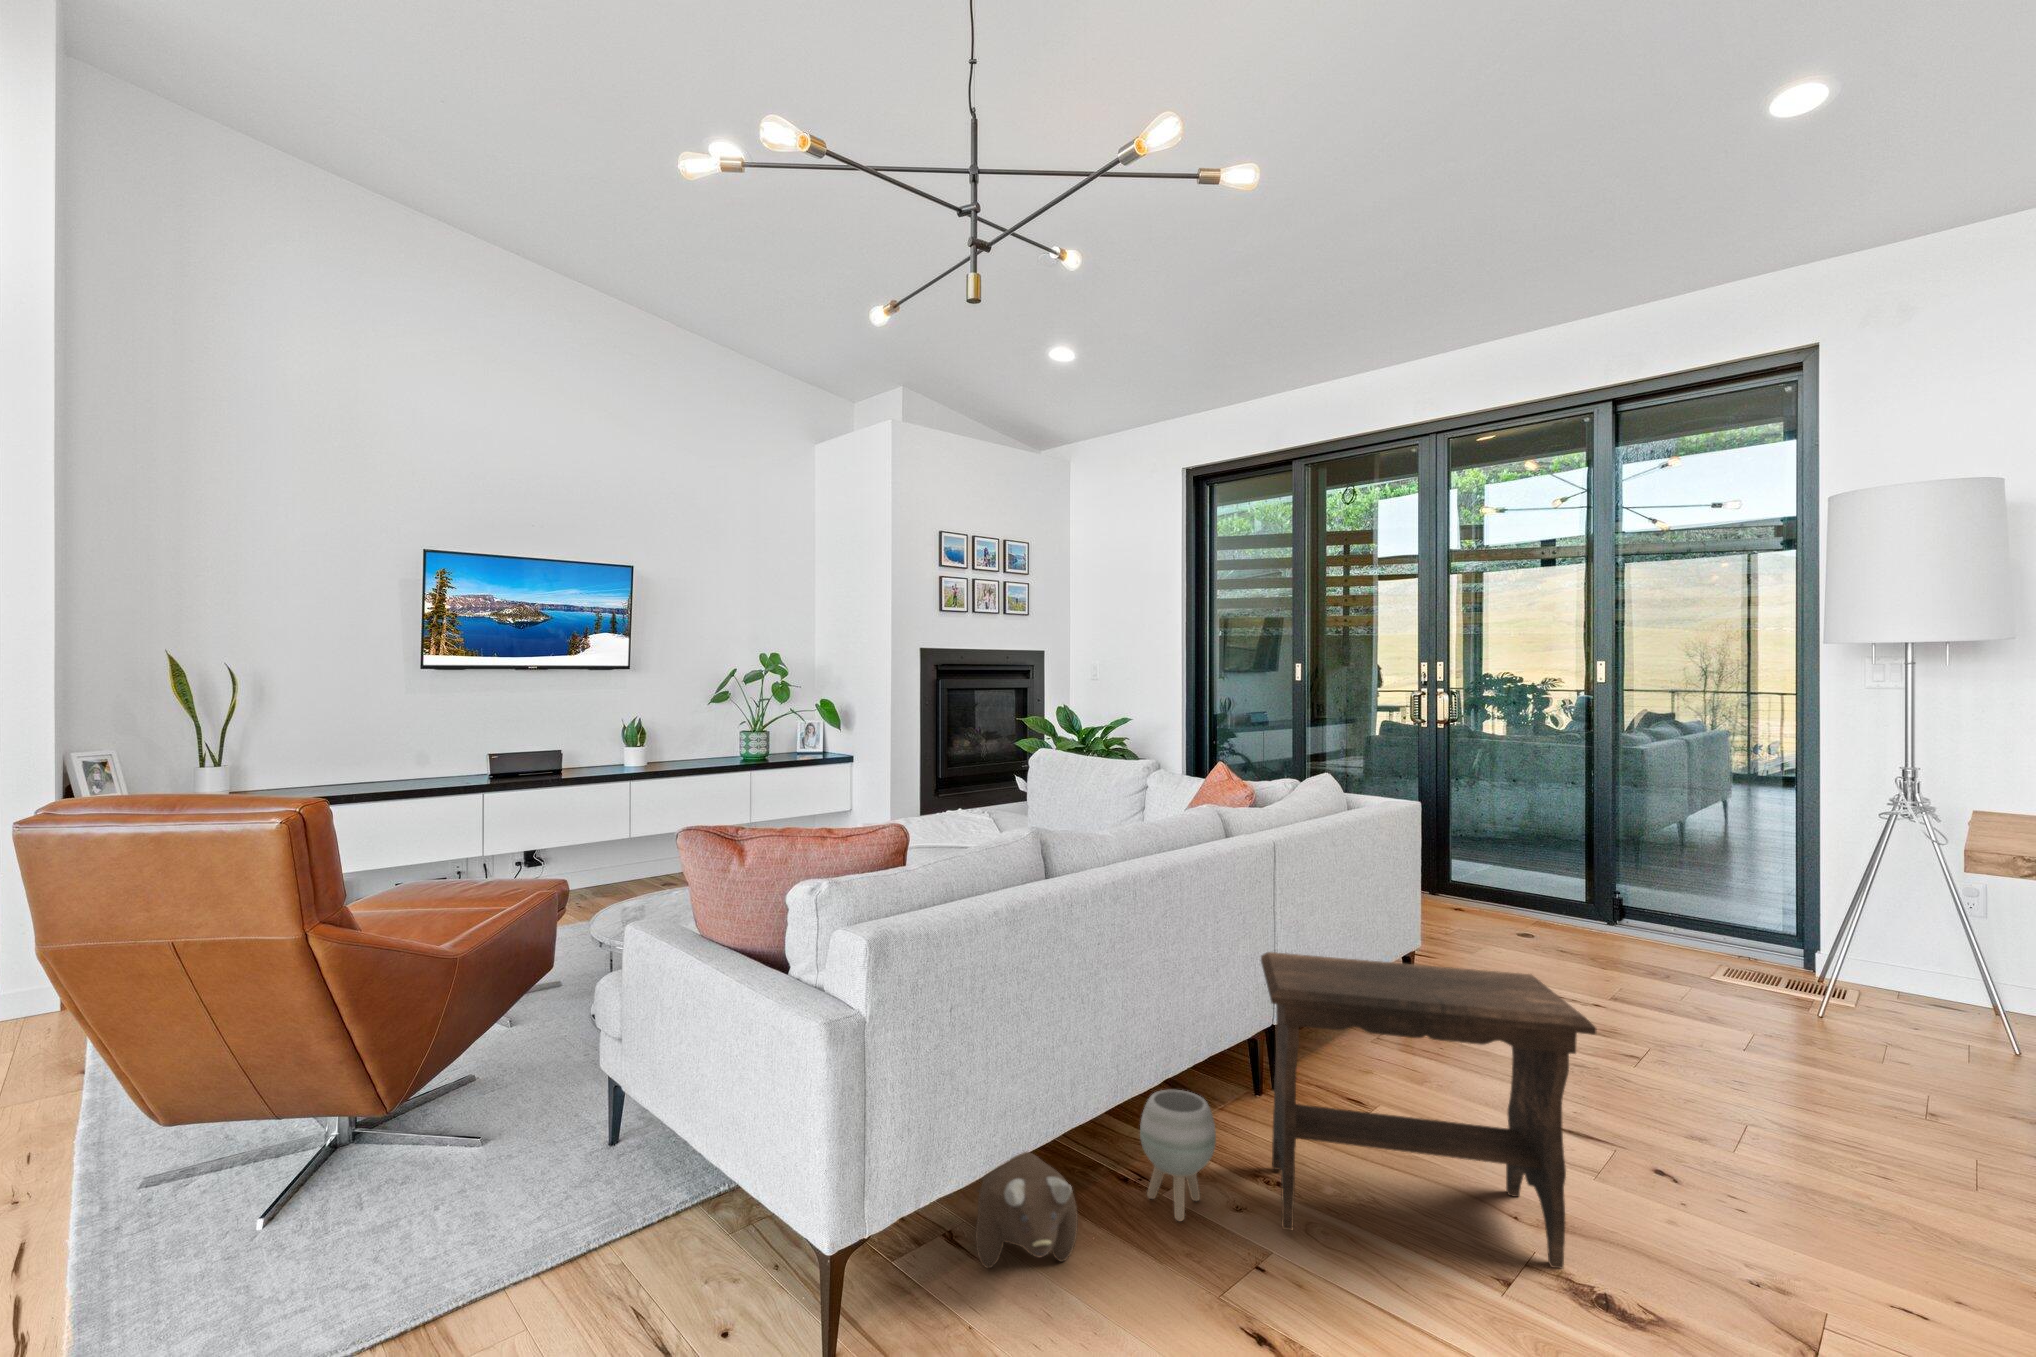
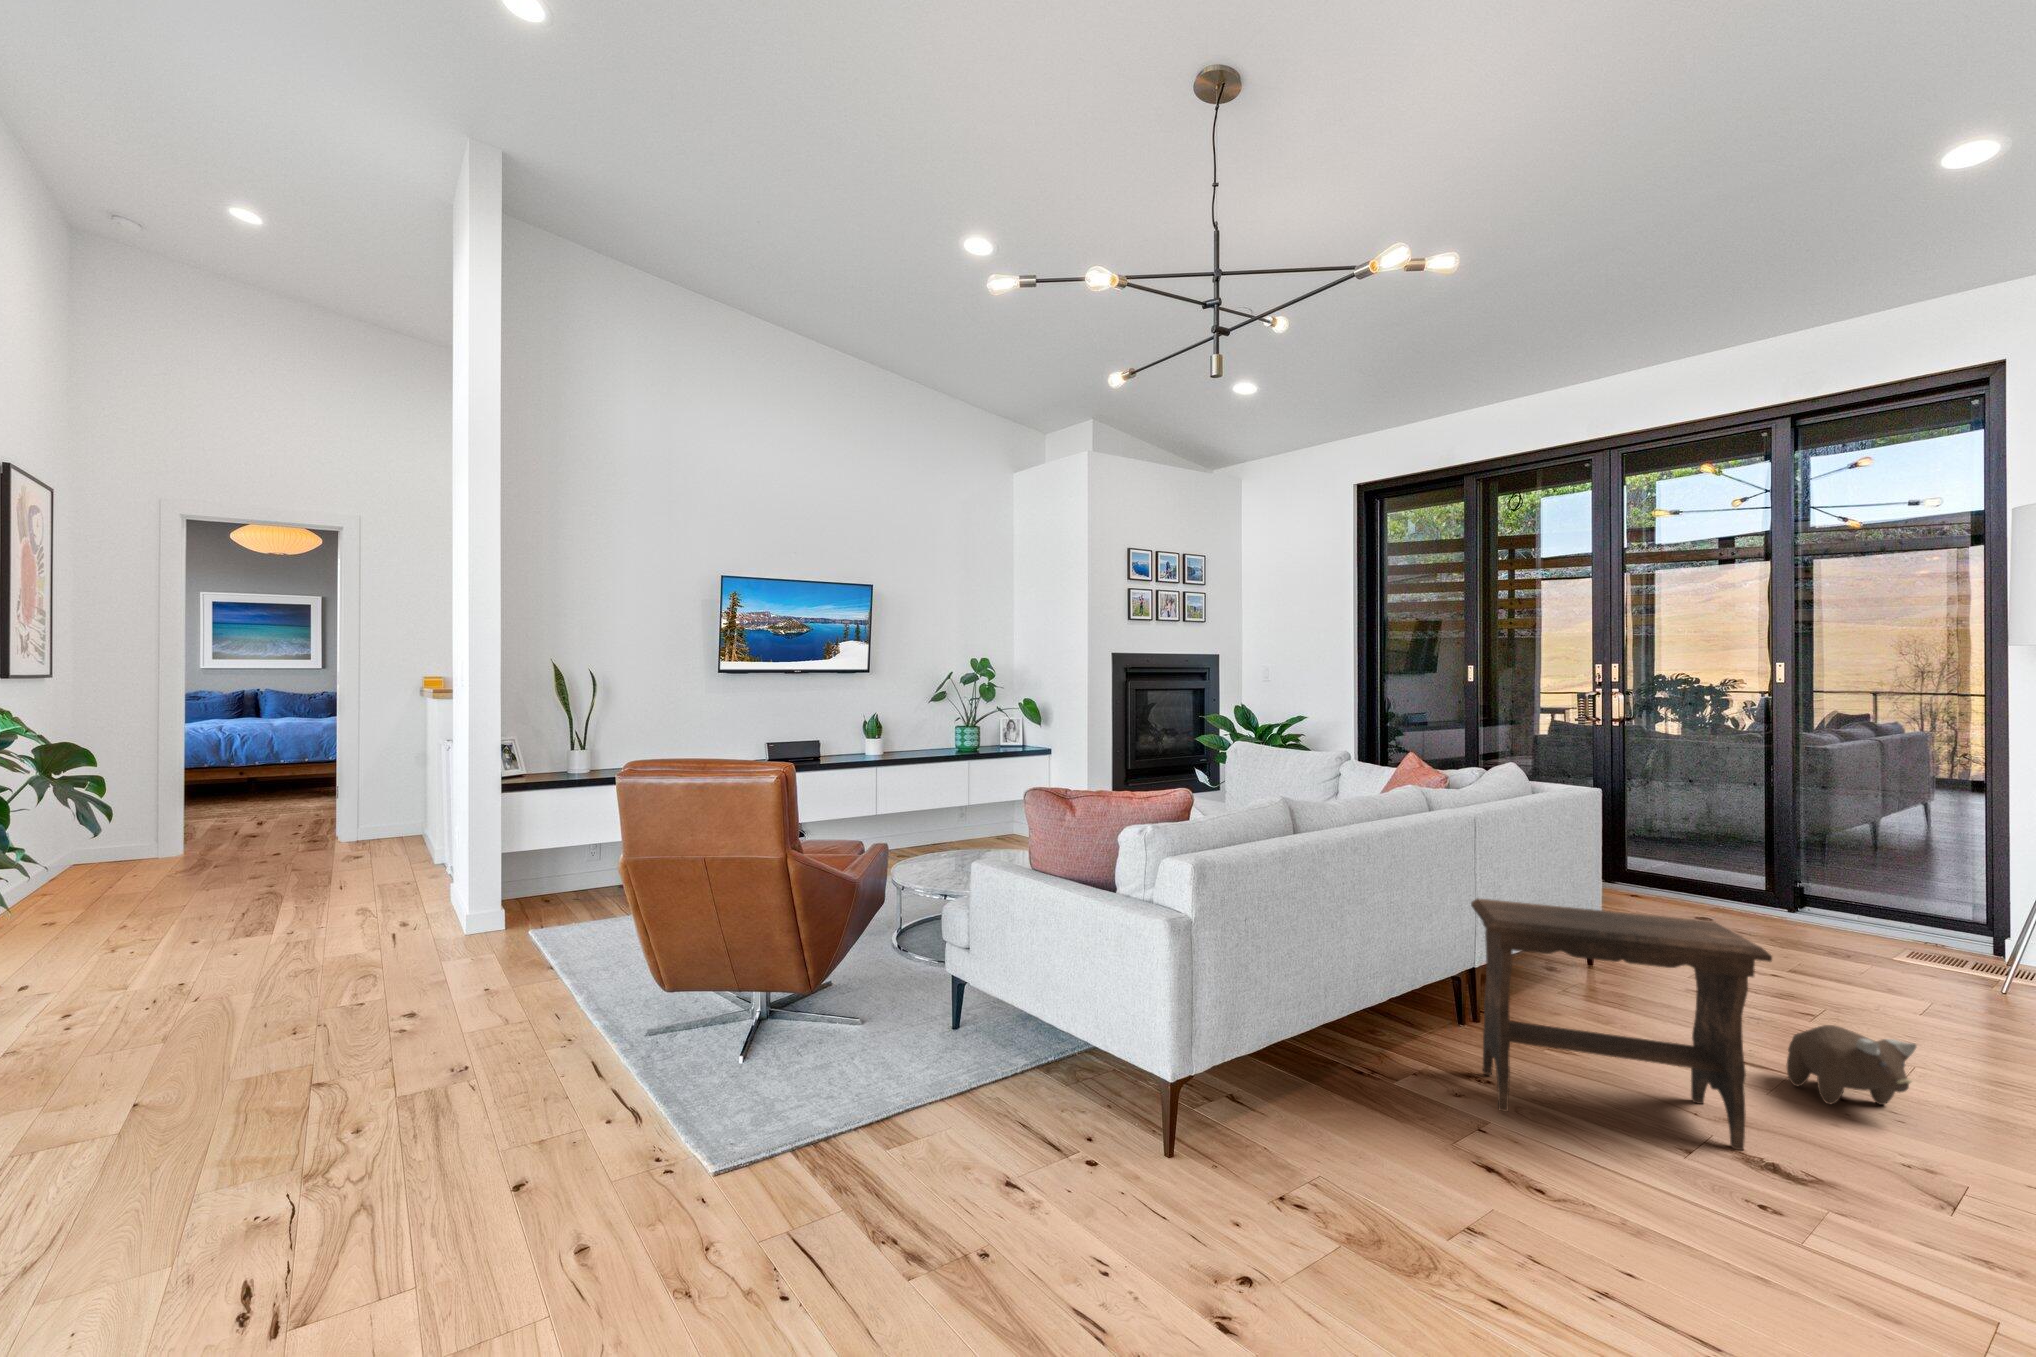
planter: present [1140,1090,1216,1221] -> none [1376,1003,1440,1102]
plush toy: present [976,1151,1078,1268] -> present [1787,1025,1916,1105]

